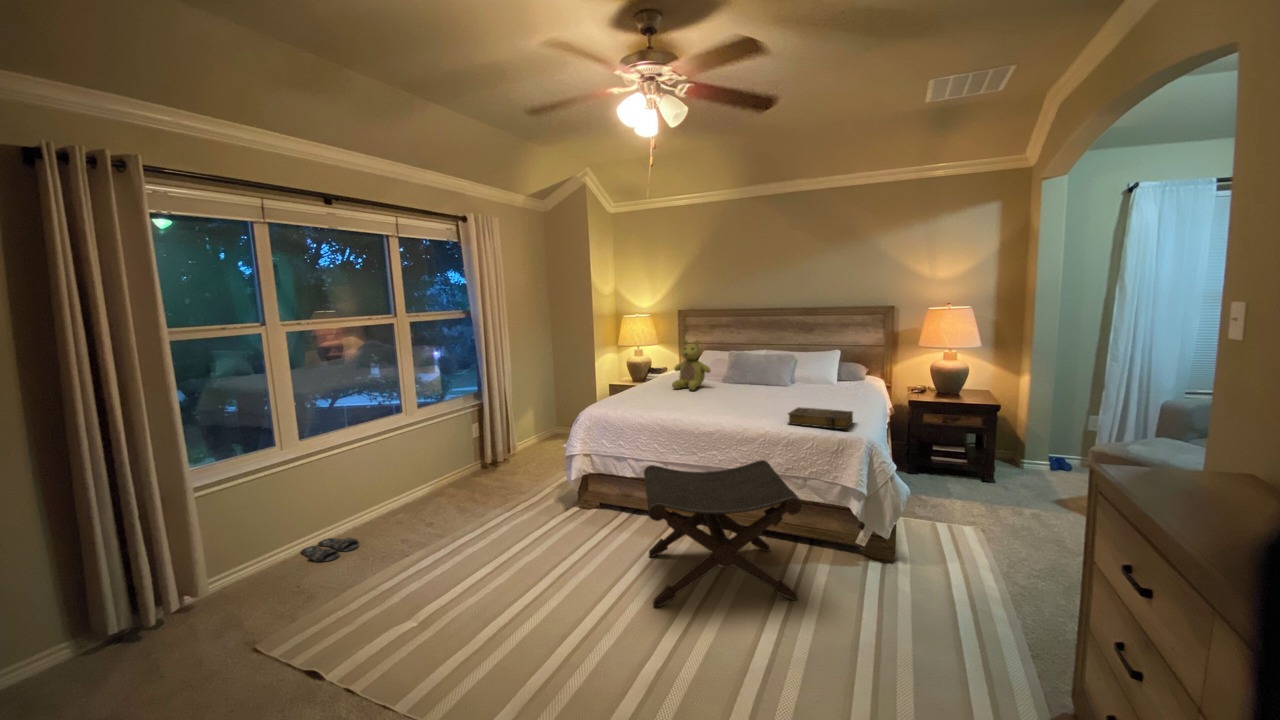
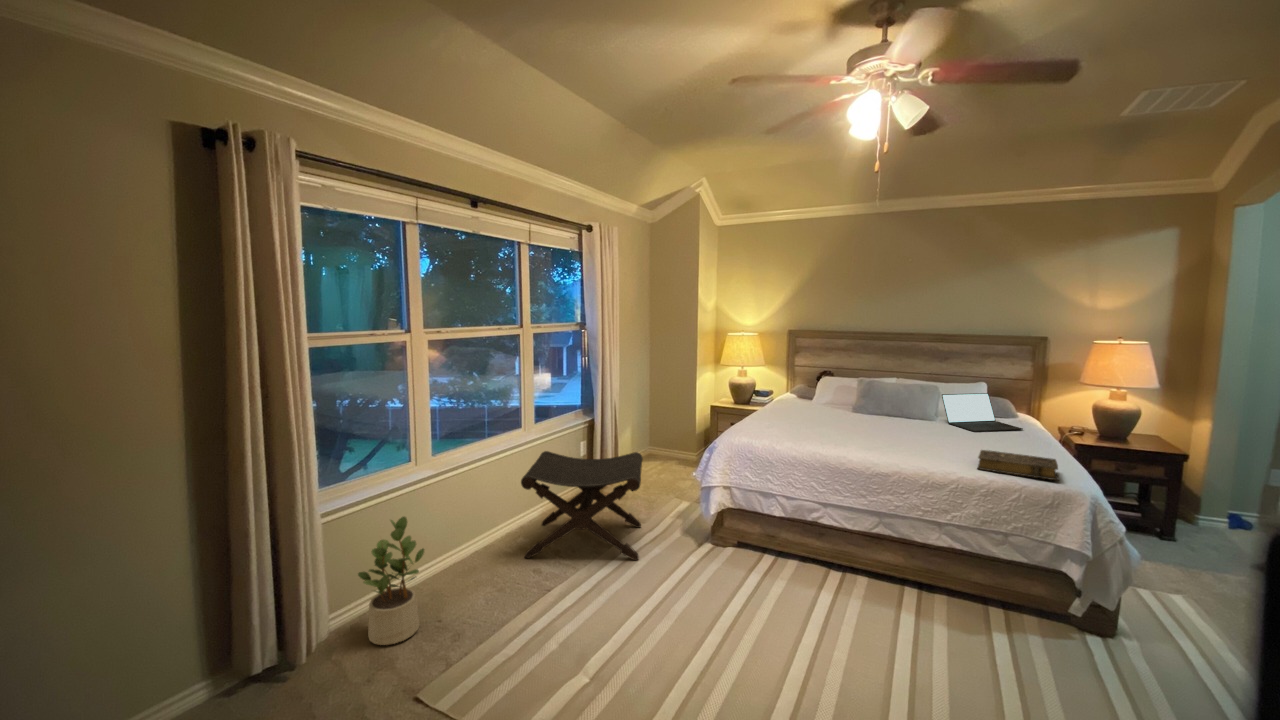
stuffed bear: present [672,340,710,390] -> none [805,364,849,421]
laptop: none [793,358,860,393] -> present [942,393,1023,432]
footstool: present [644,460,802,607] -> present [521,451,643,560]
potted plant: none [208,496,275,614] -> present [358,517,424,645]
slippers: present [301,538,359,562] -> none [430,561,489,589]

